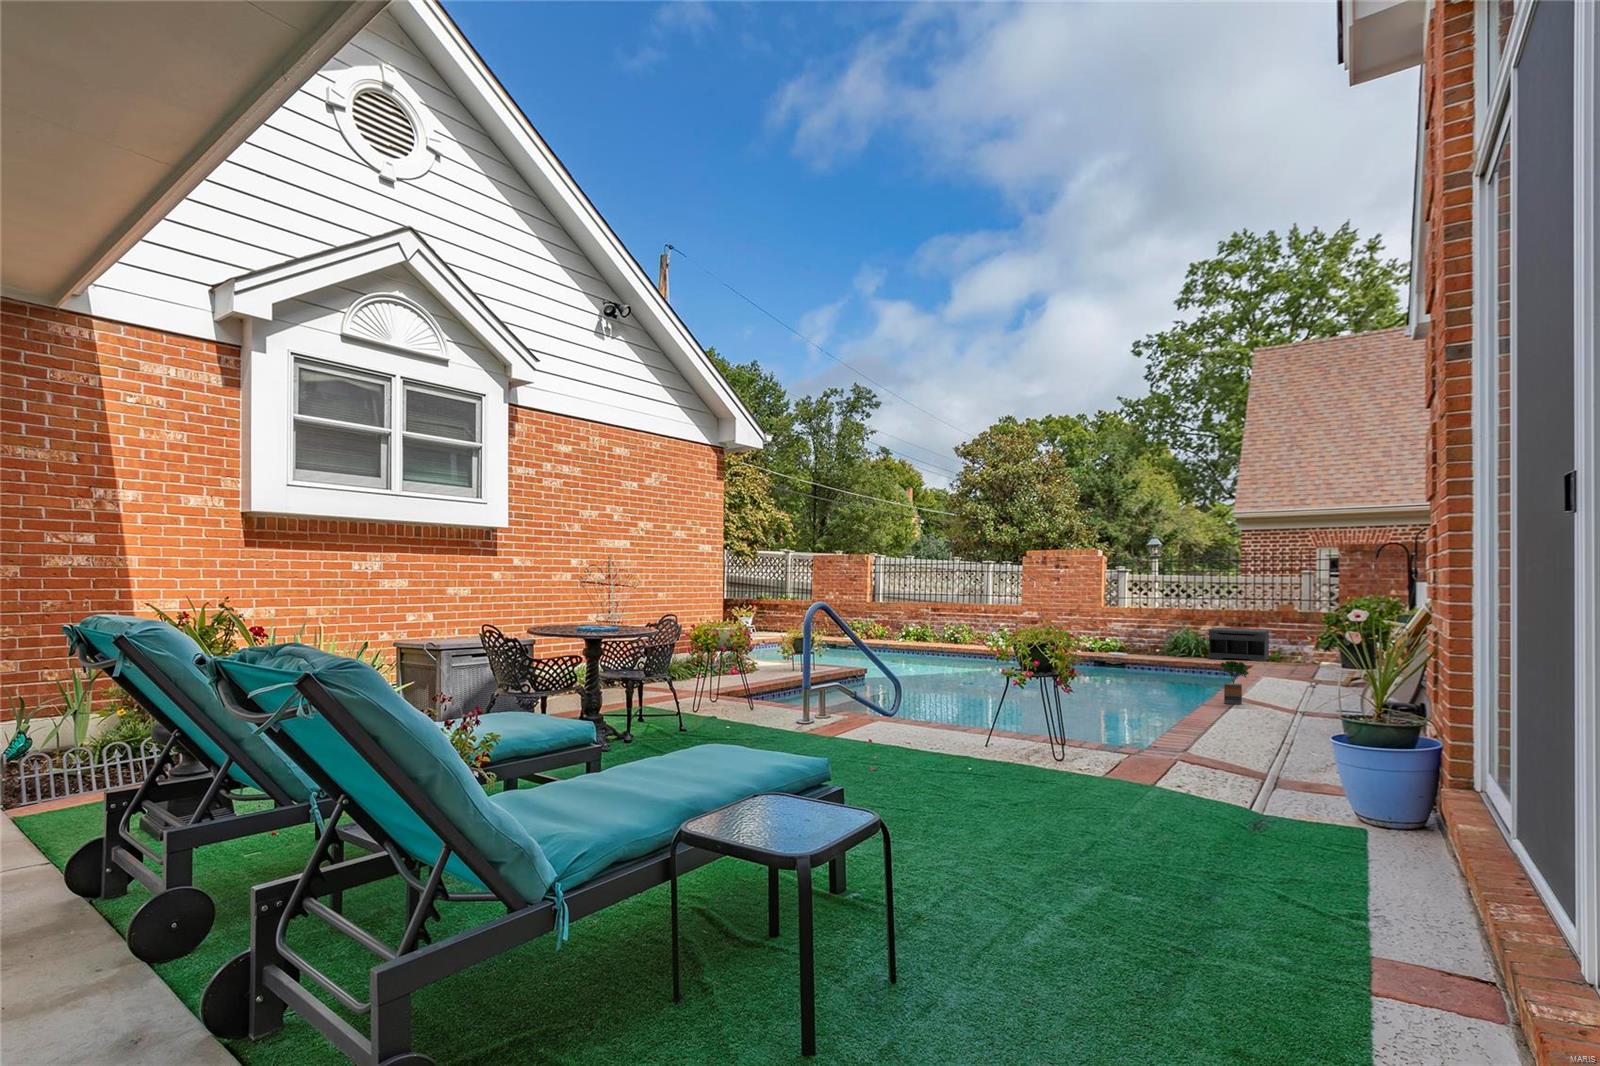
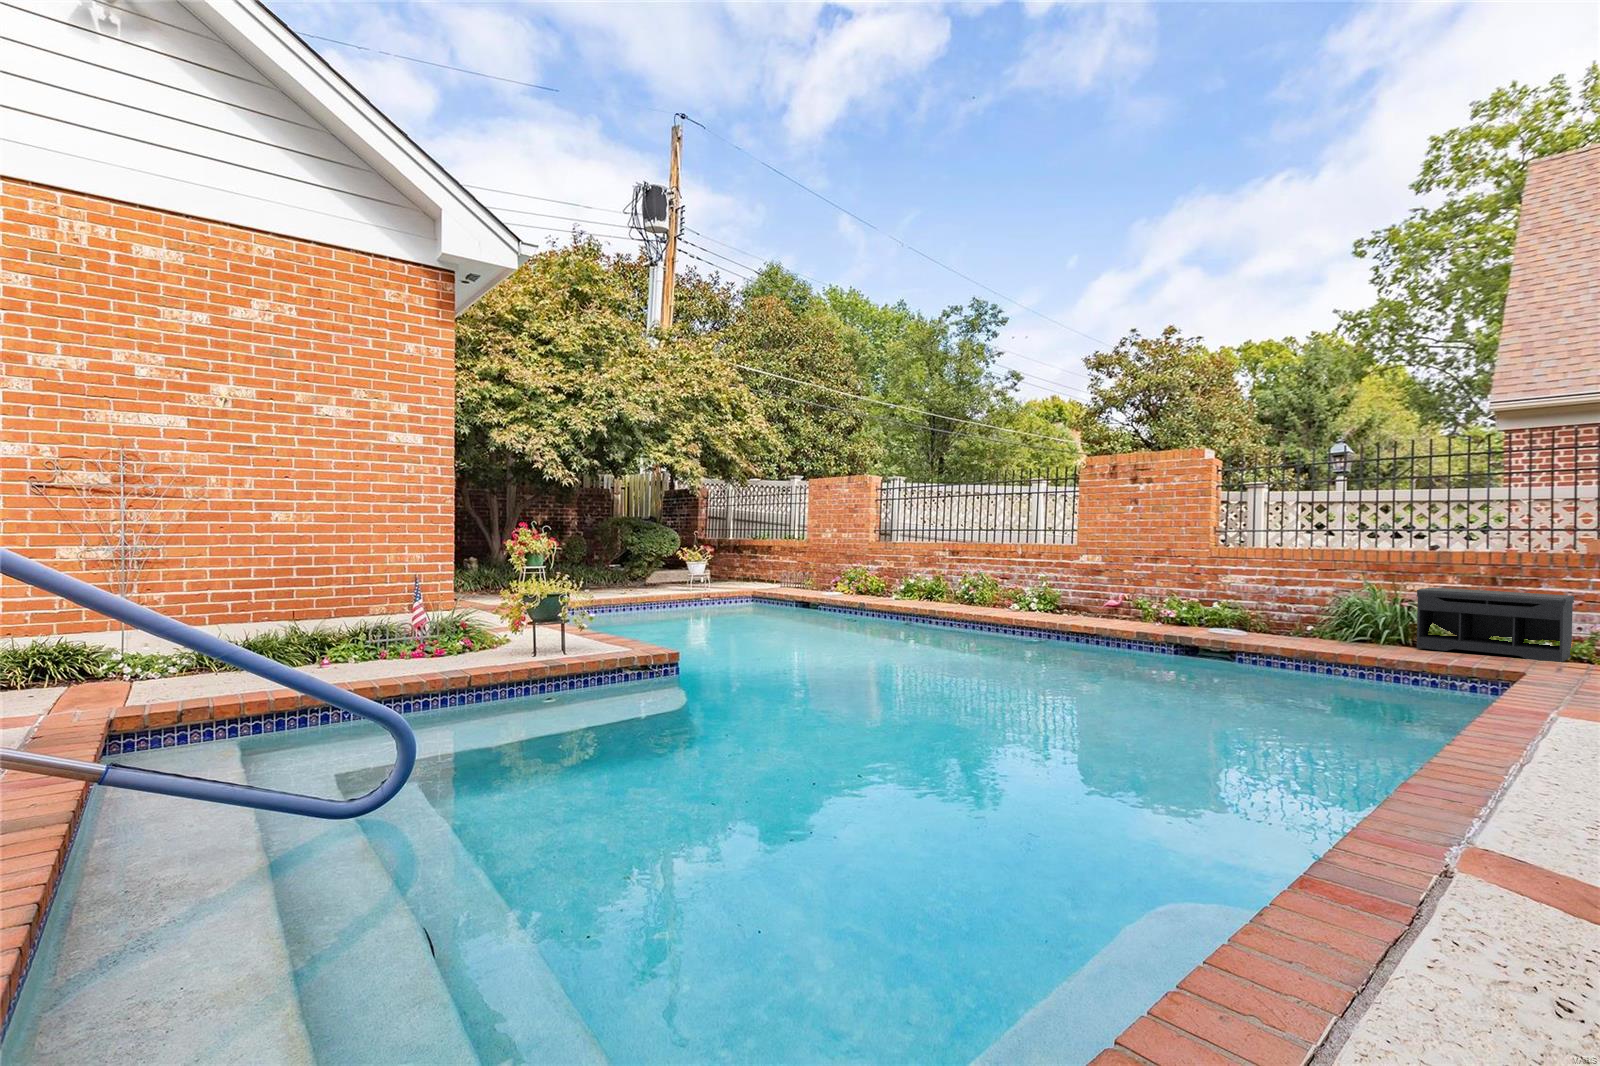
potted tree: present [1220,661,1249,705] -> none [1333,749,1516,996]

